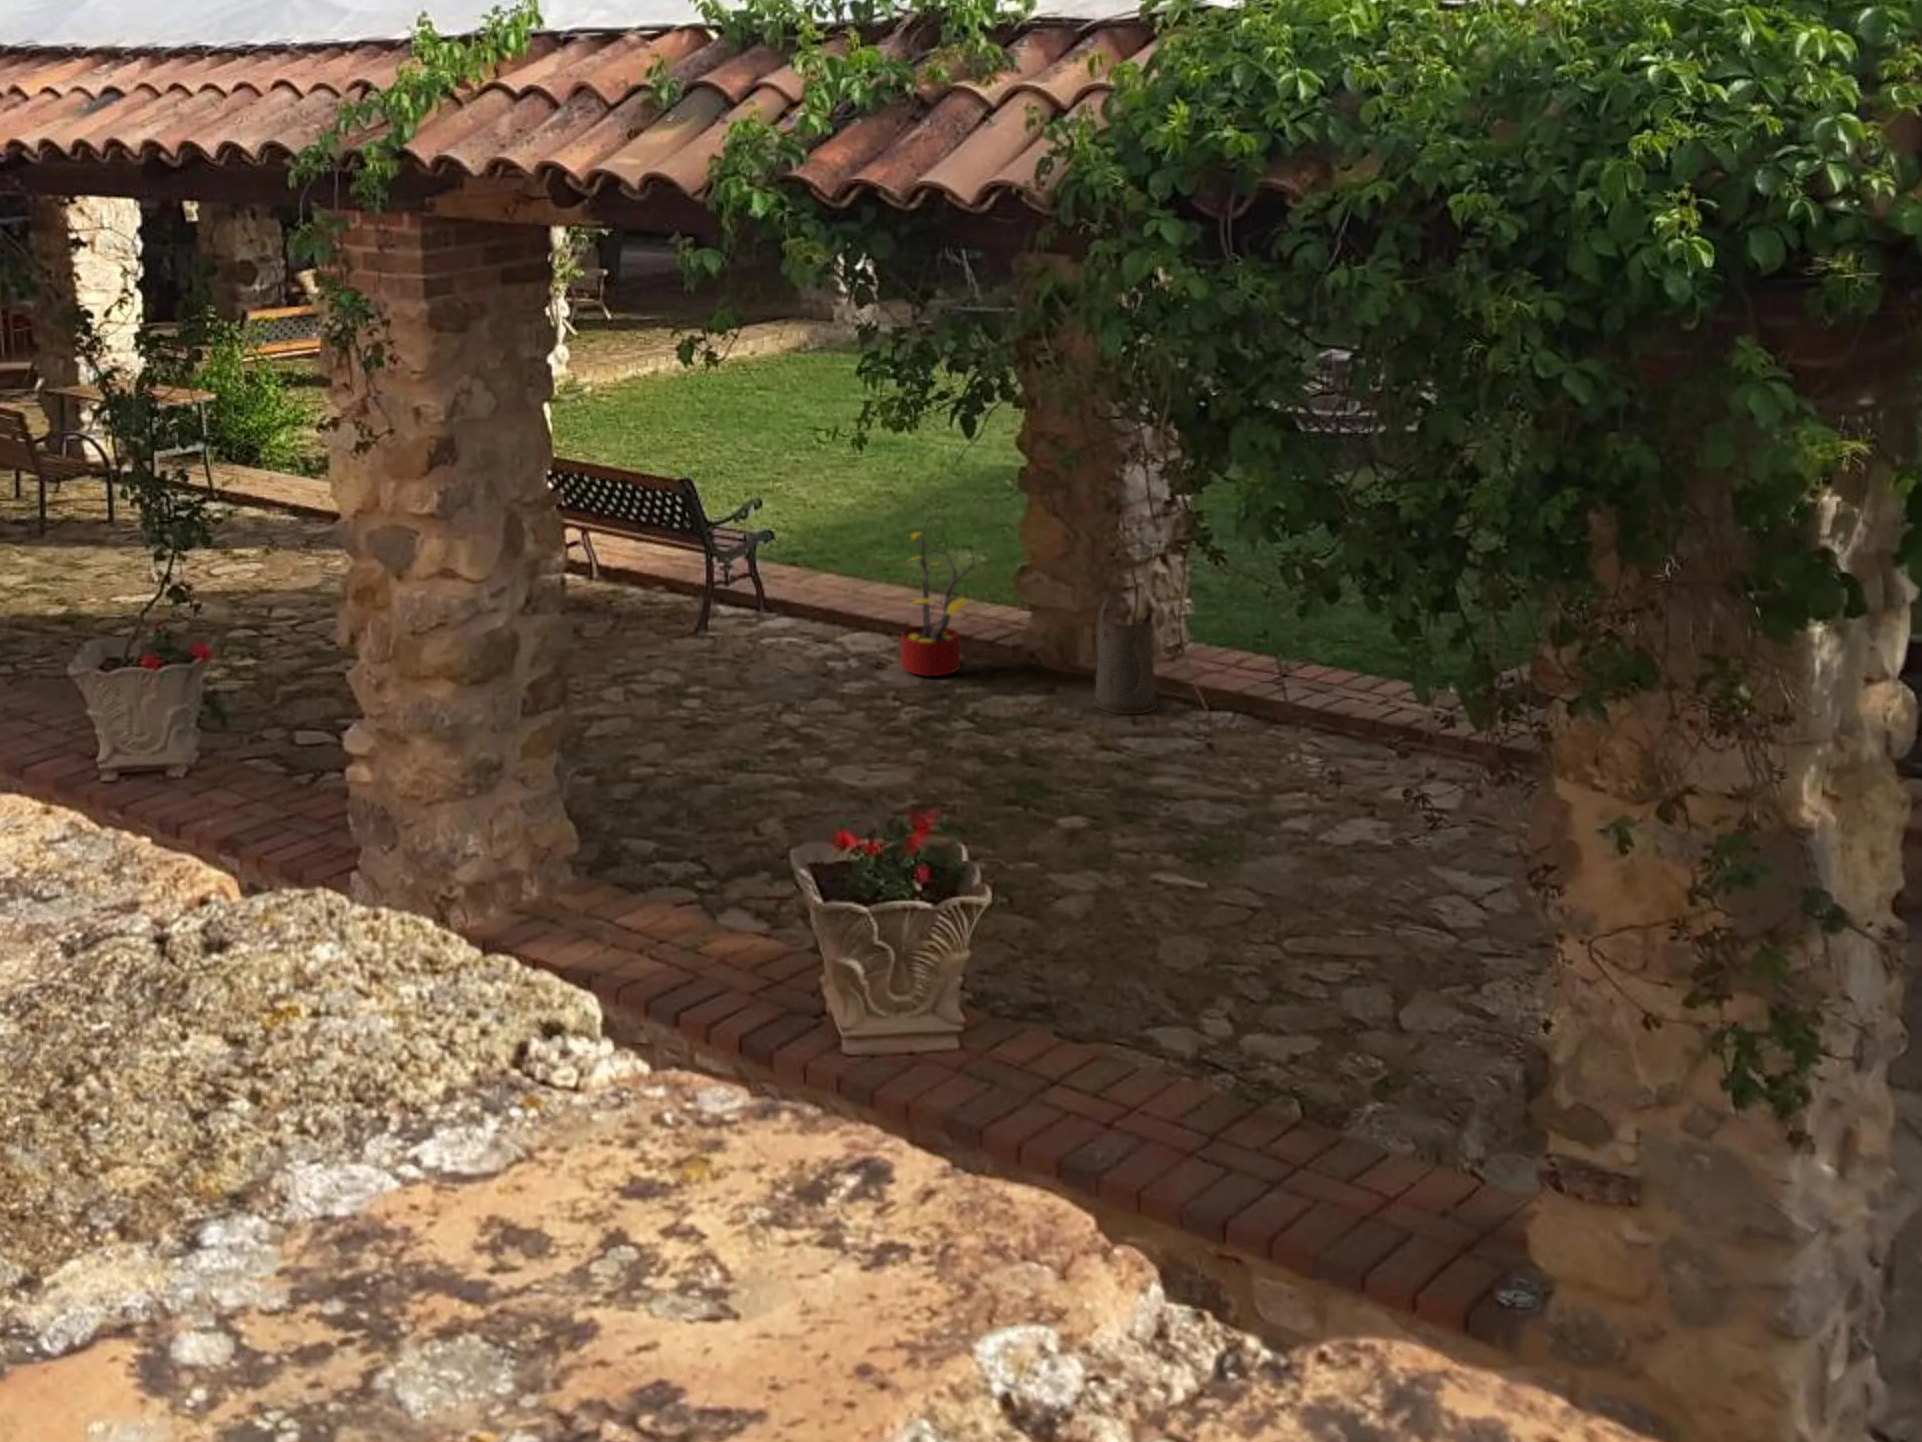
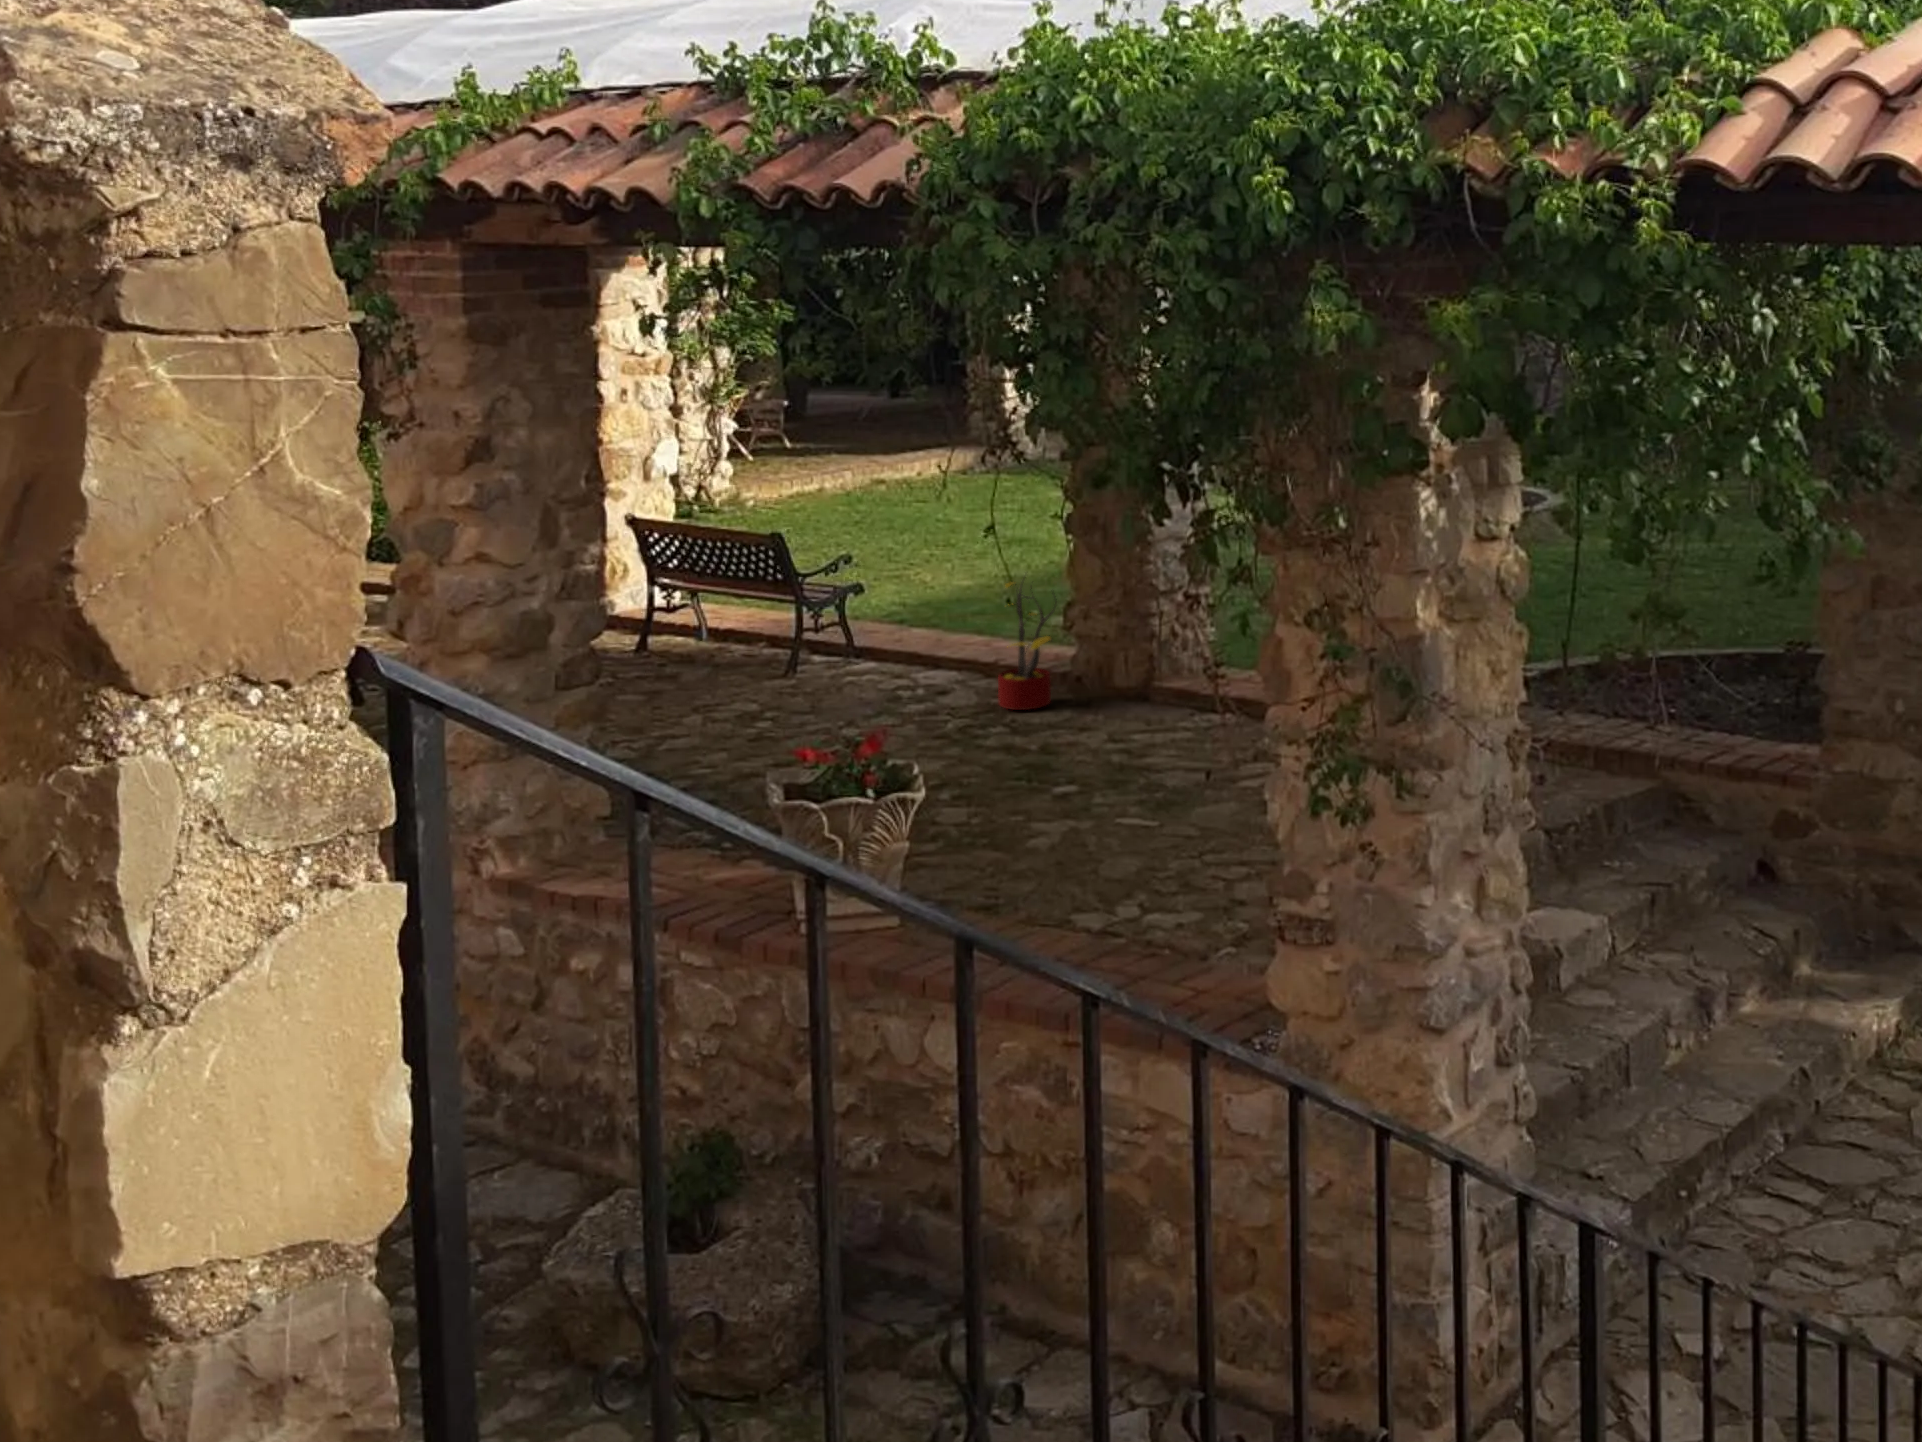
watering can: present [1093,599,1158,714] -> none [1158,615,1214,729]

